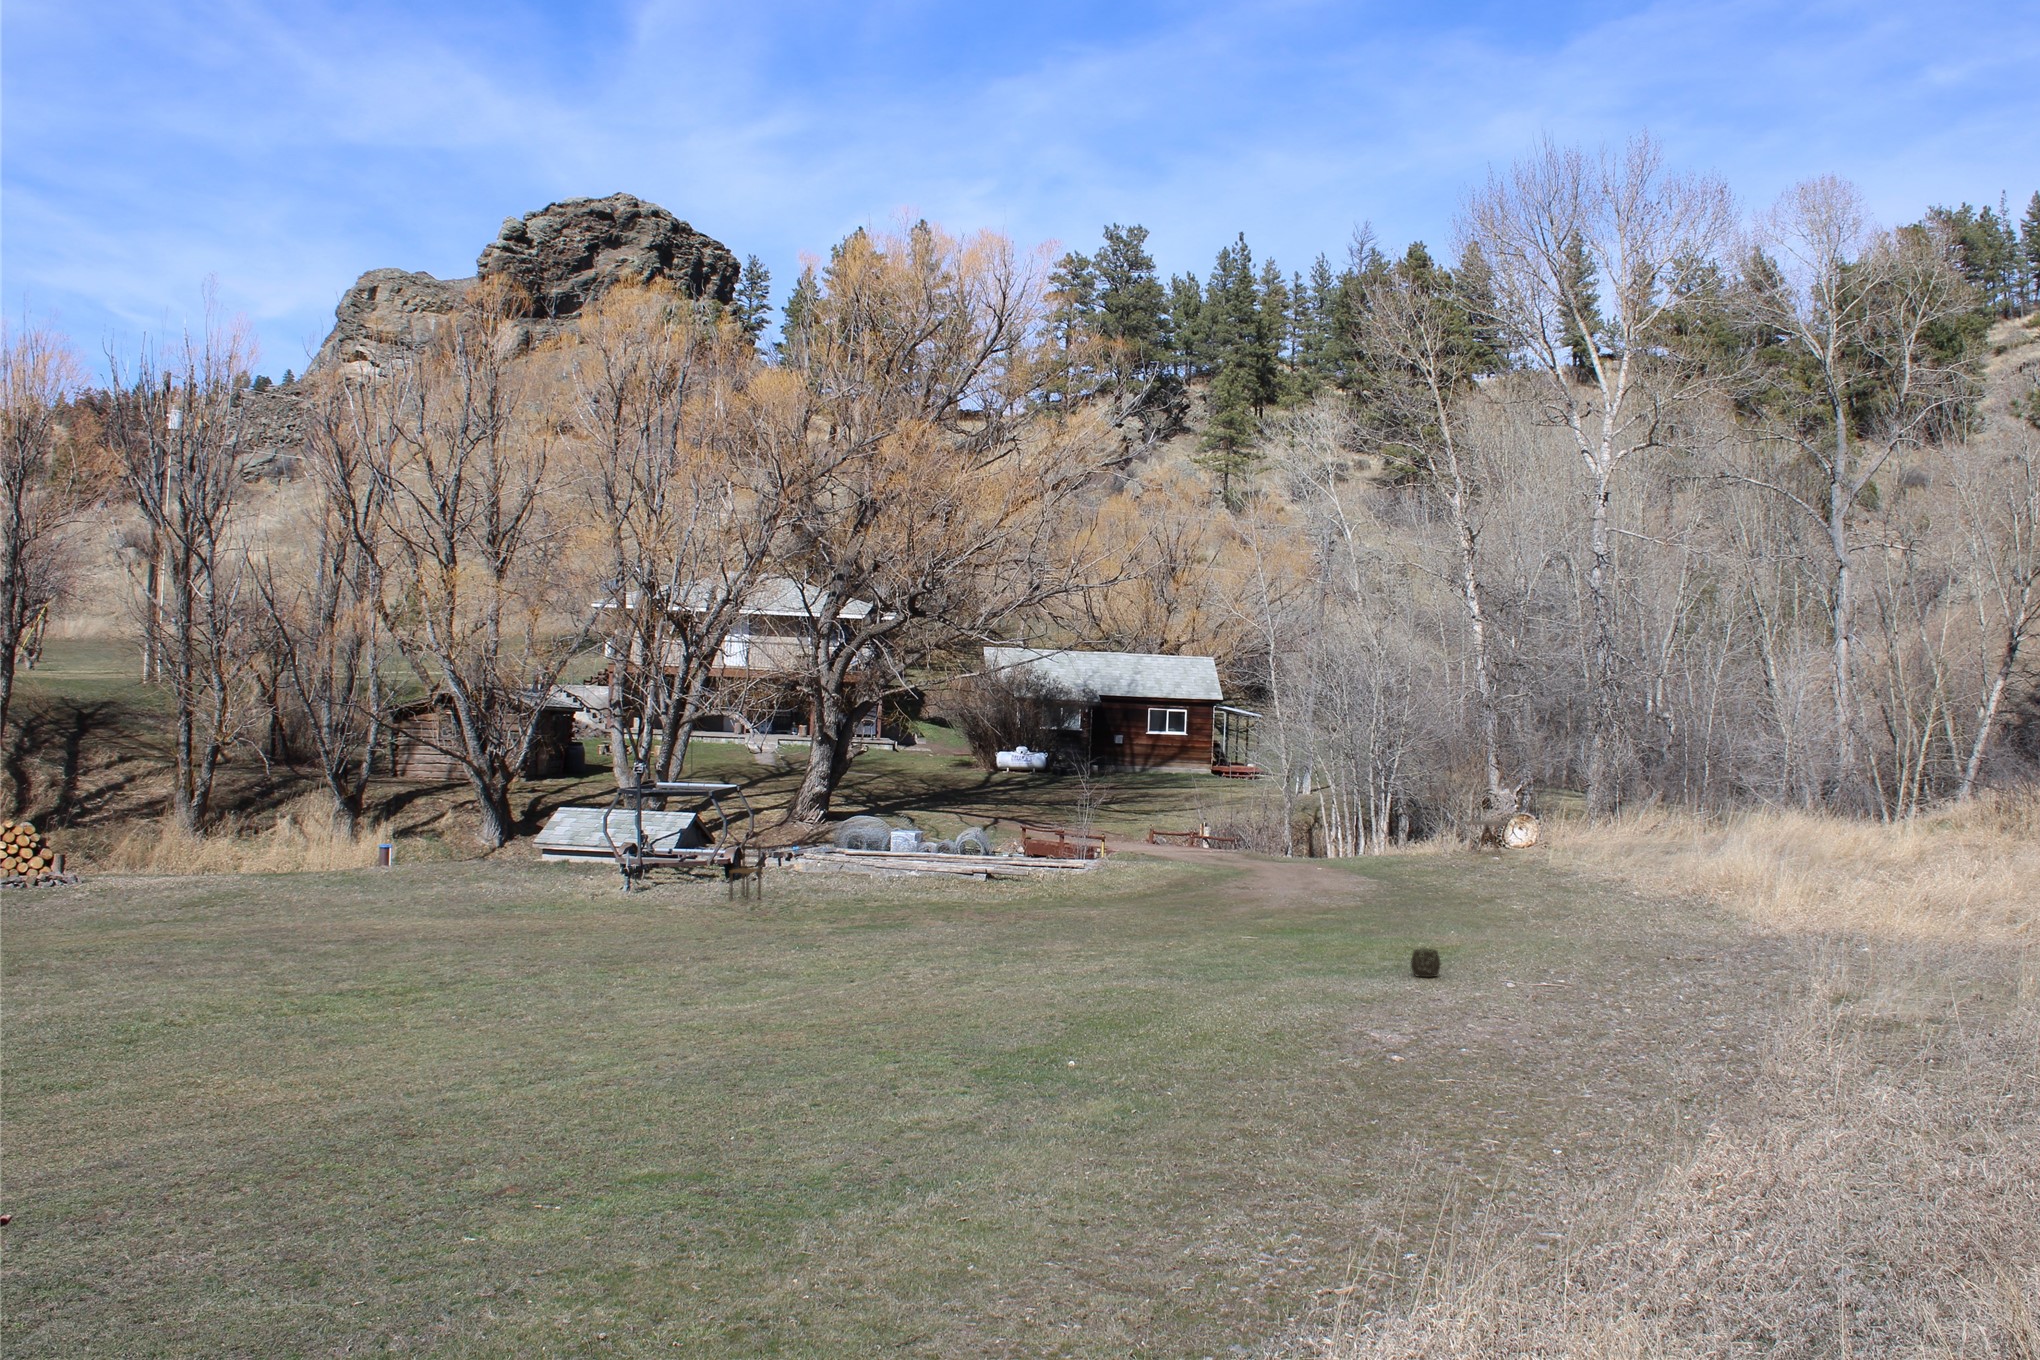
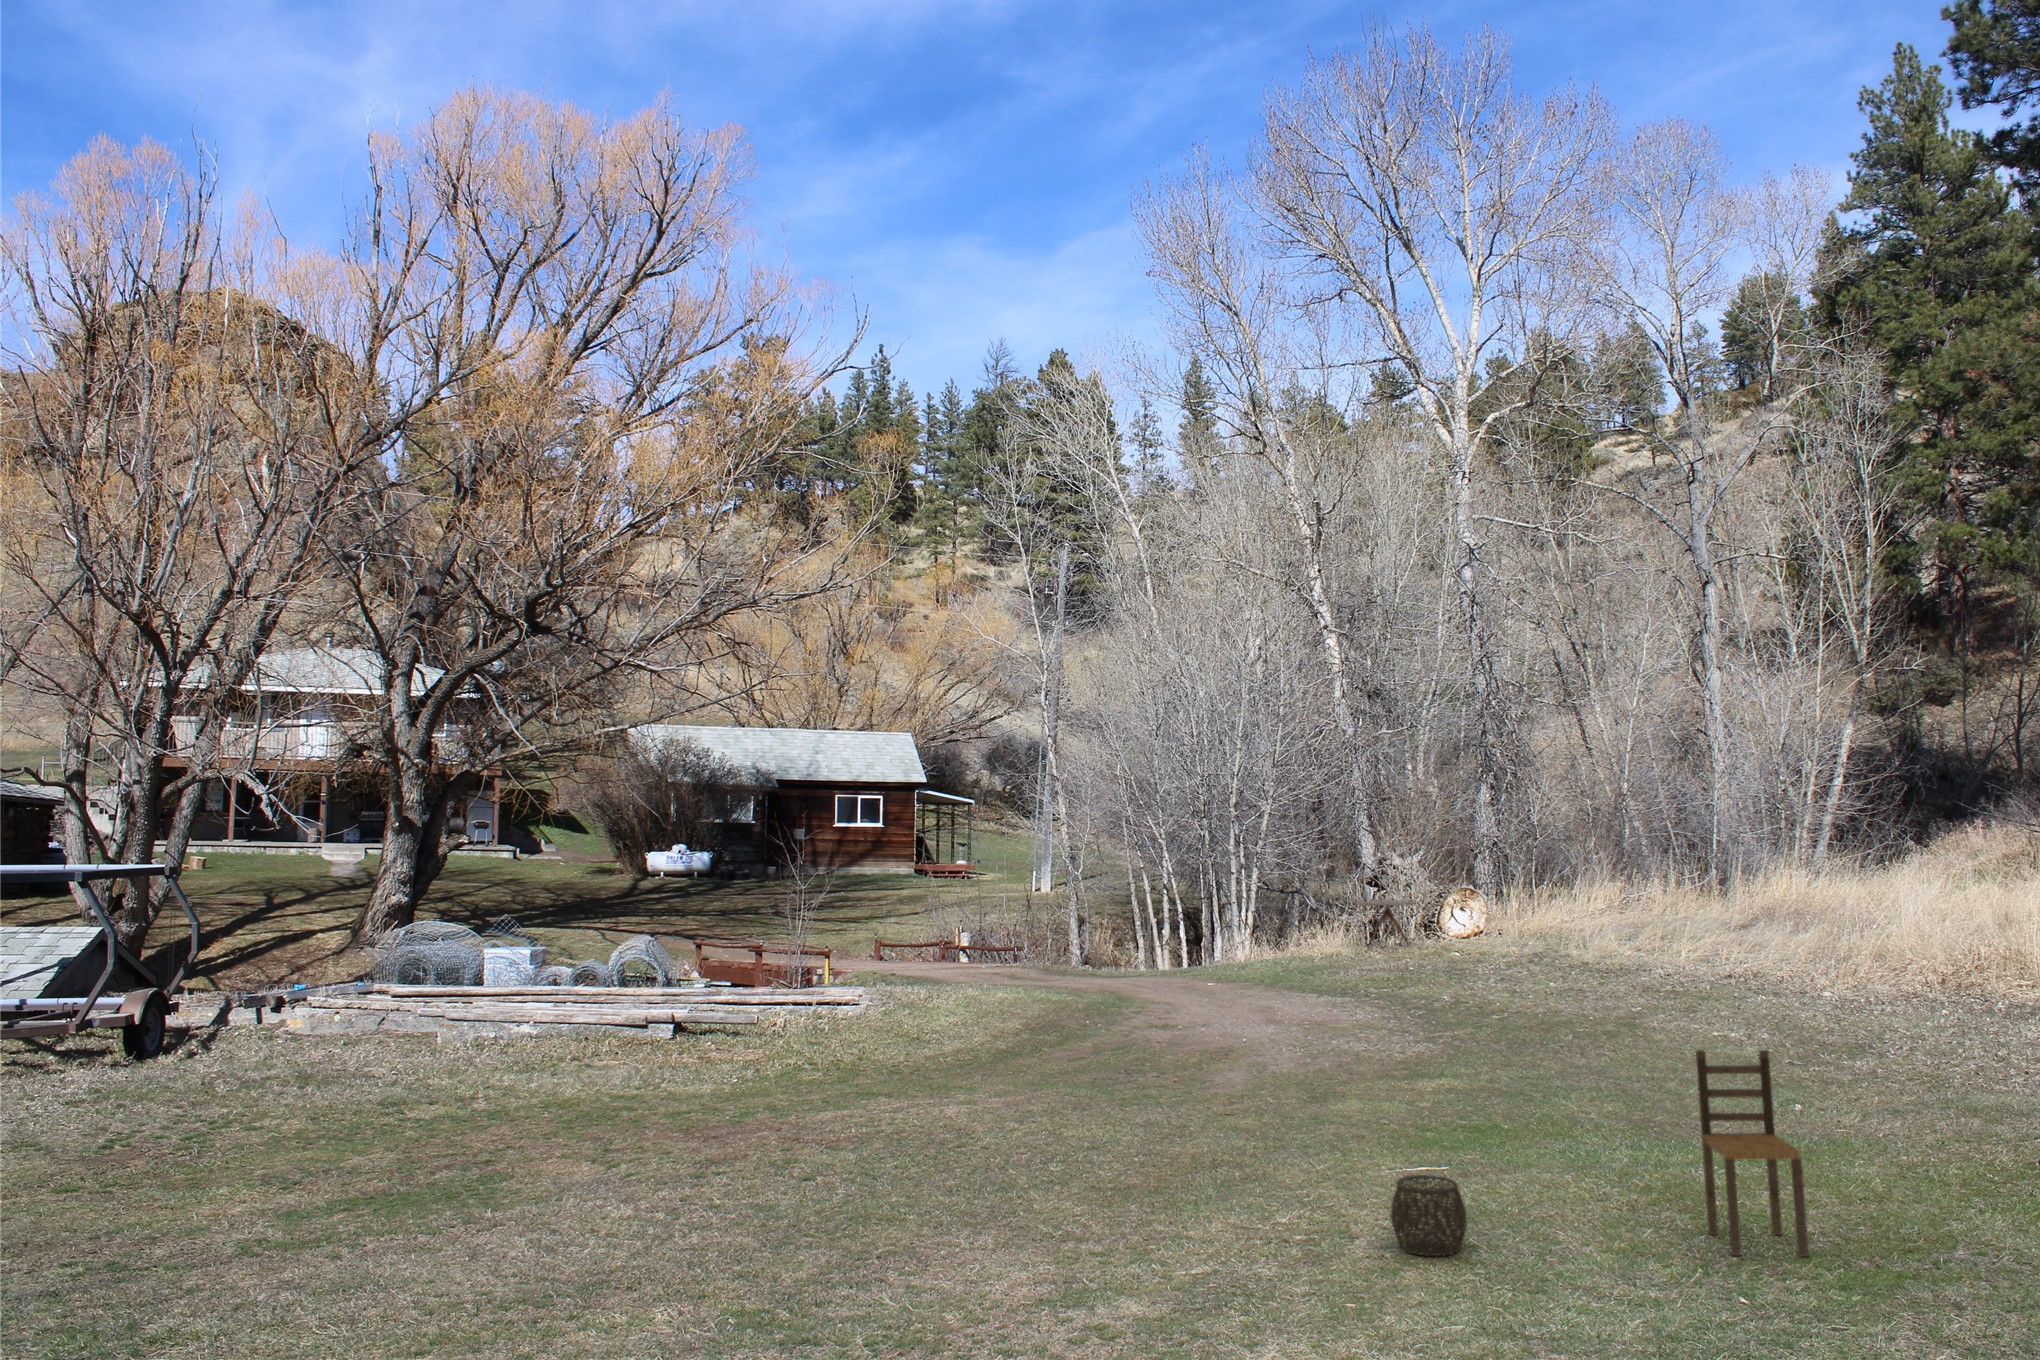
chair: present [729,843,761,901] -> present [1696,1050,1809,1257]
woven basket: present [1411,949,1441,977] -> present [1391,1175,1467,1257]

